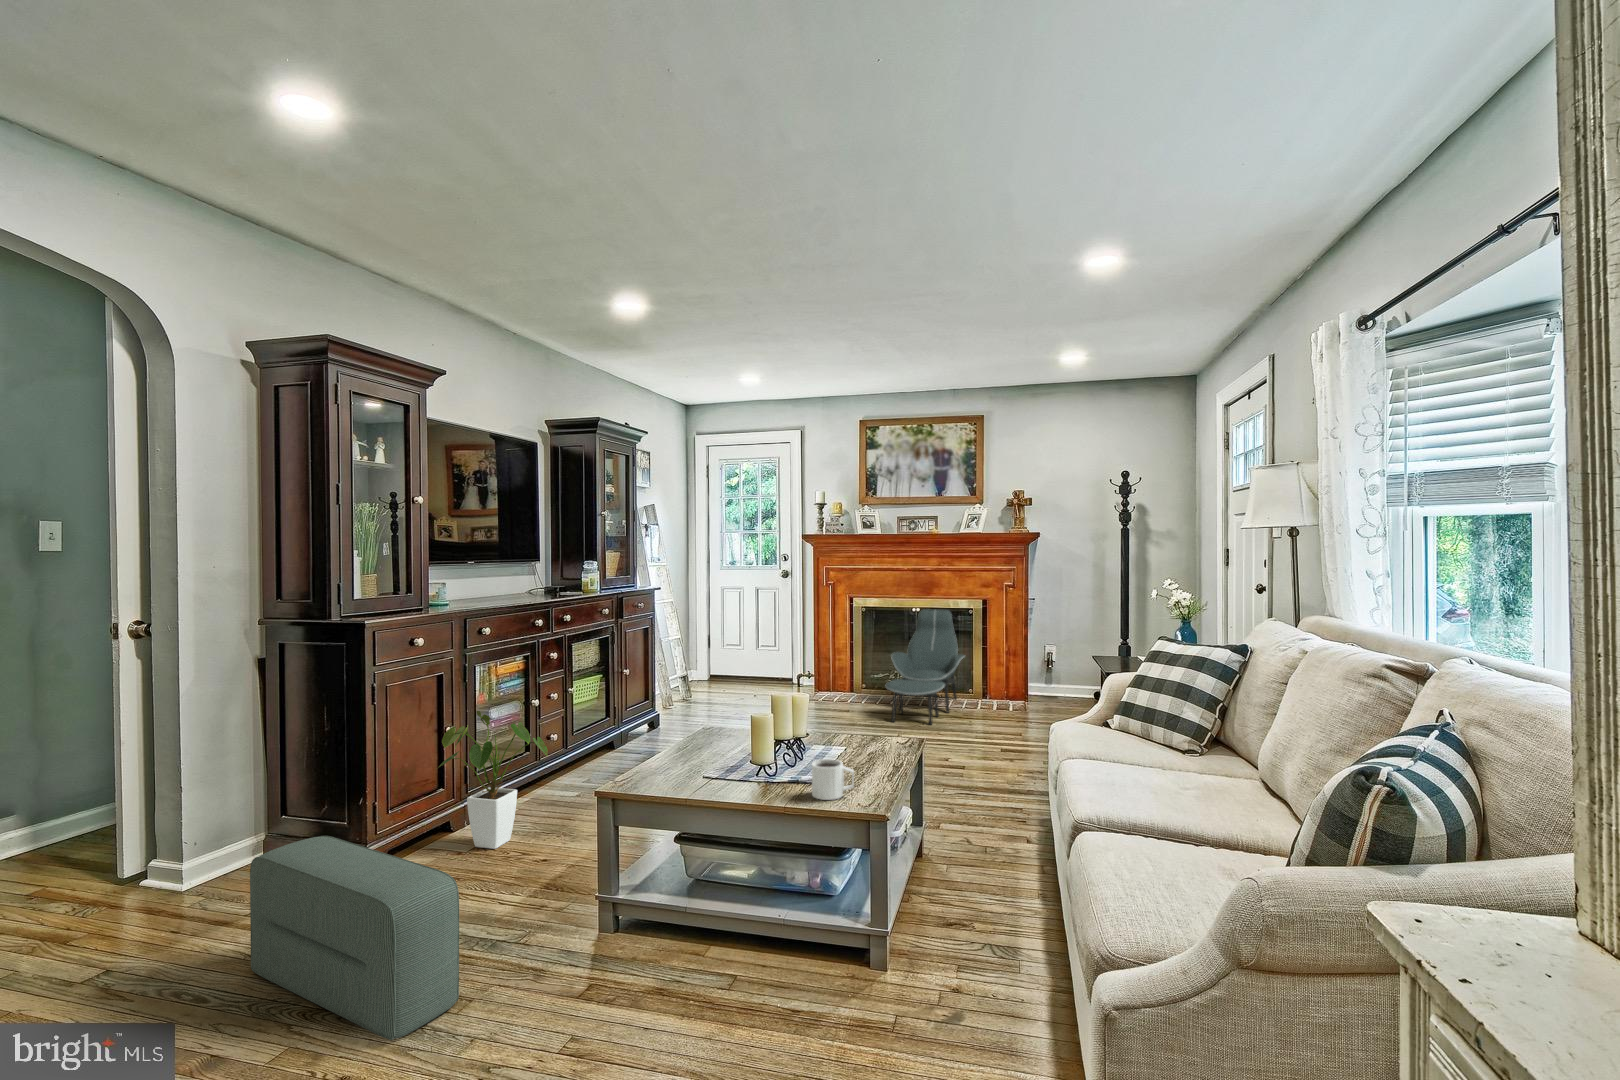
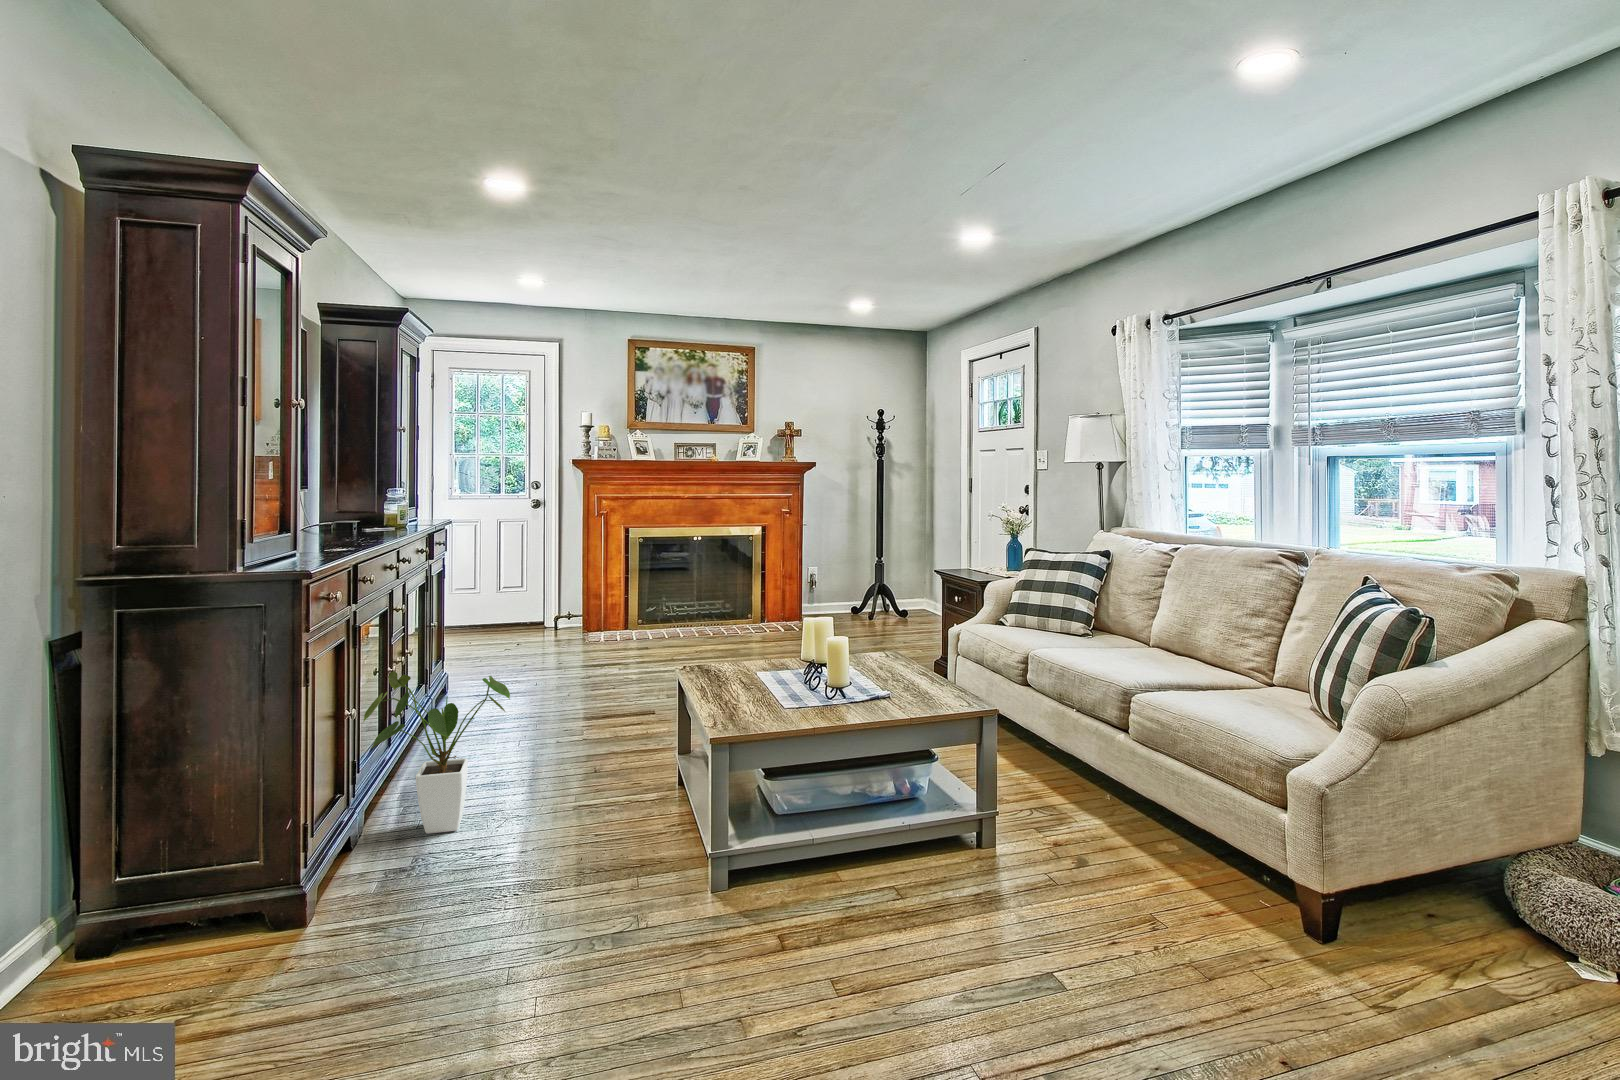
lounge chair: present [886,609,965,725] -> none [685,539,757,651]
mug: present [812,759,854,800] -> none [903,666,940,702]
pouf: present [250,836,459,1040] -> none [332,831,664,1020]

